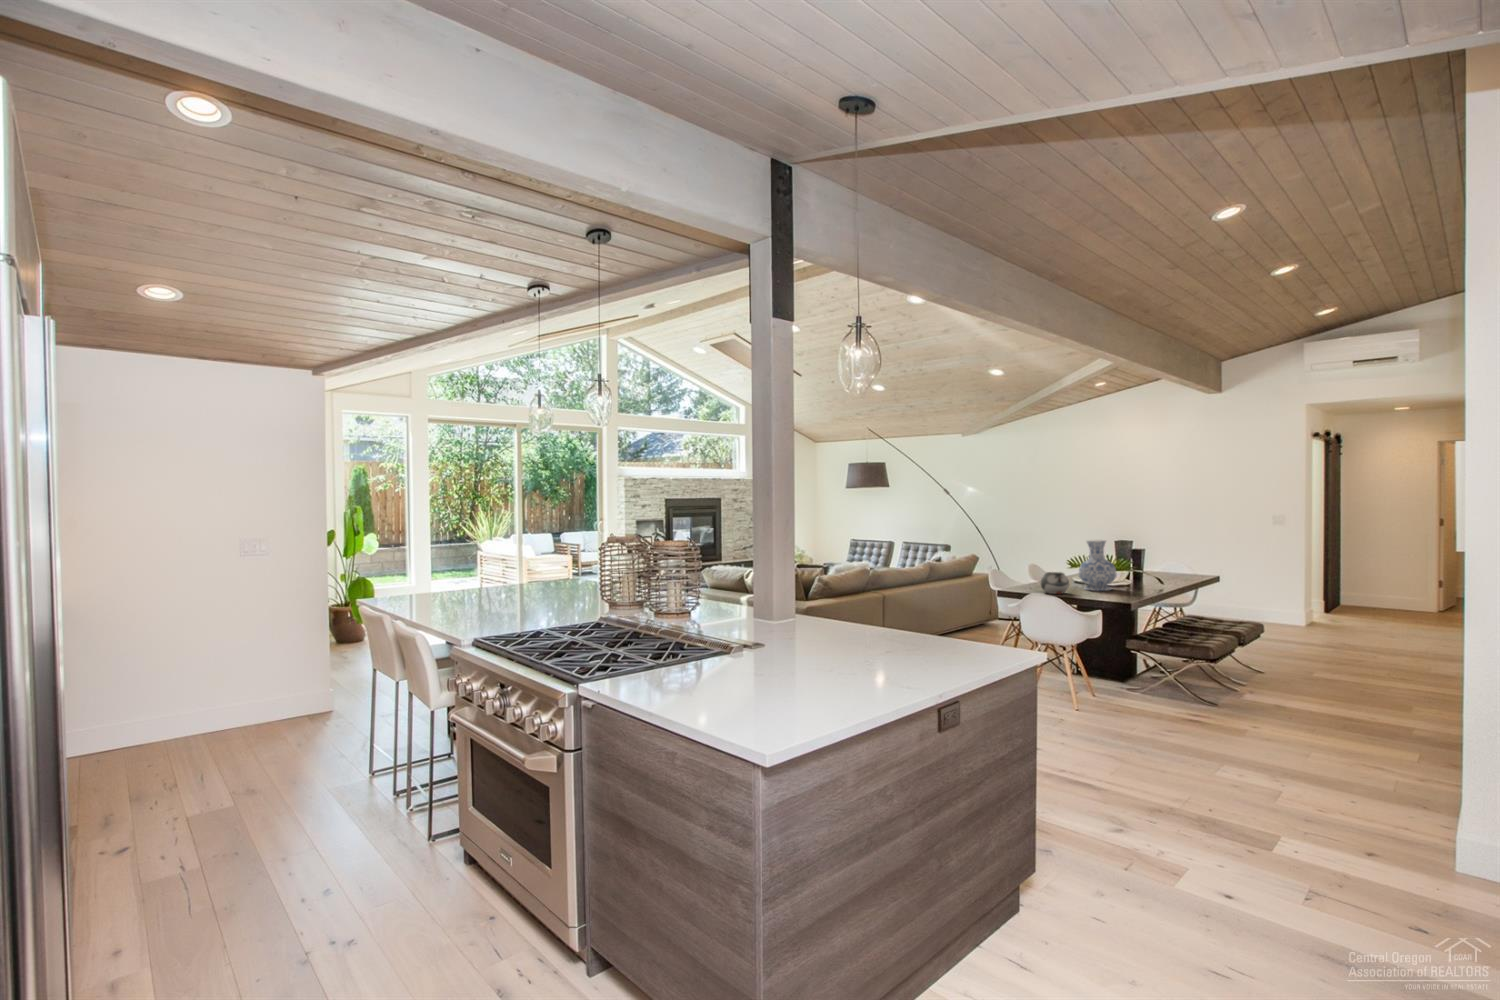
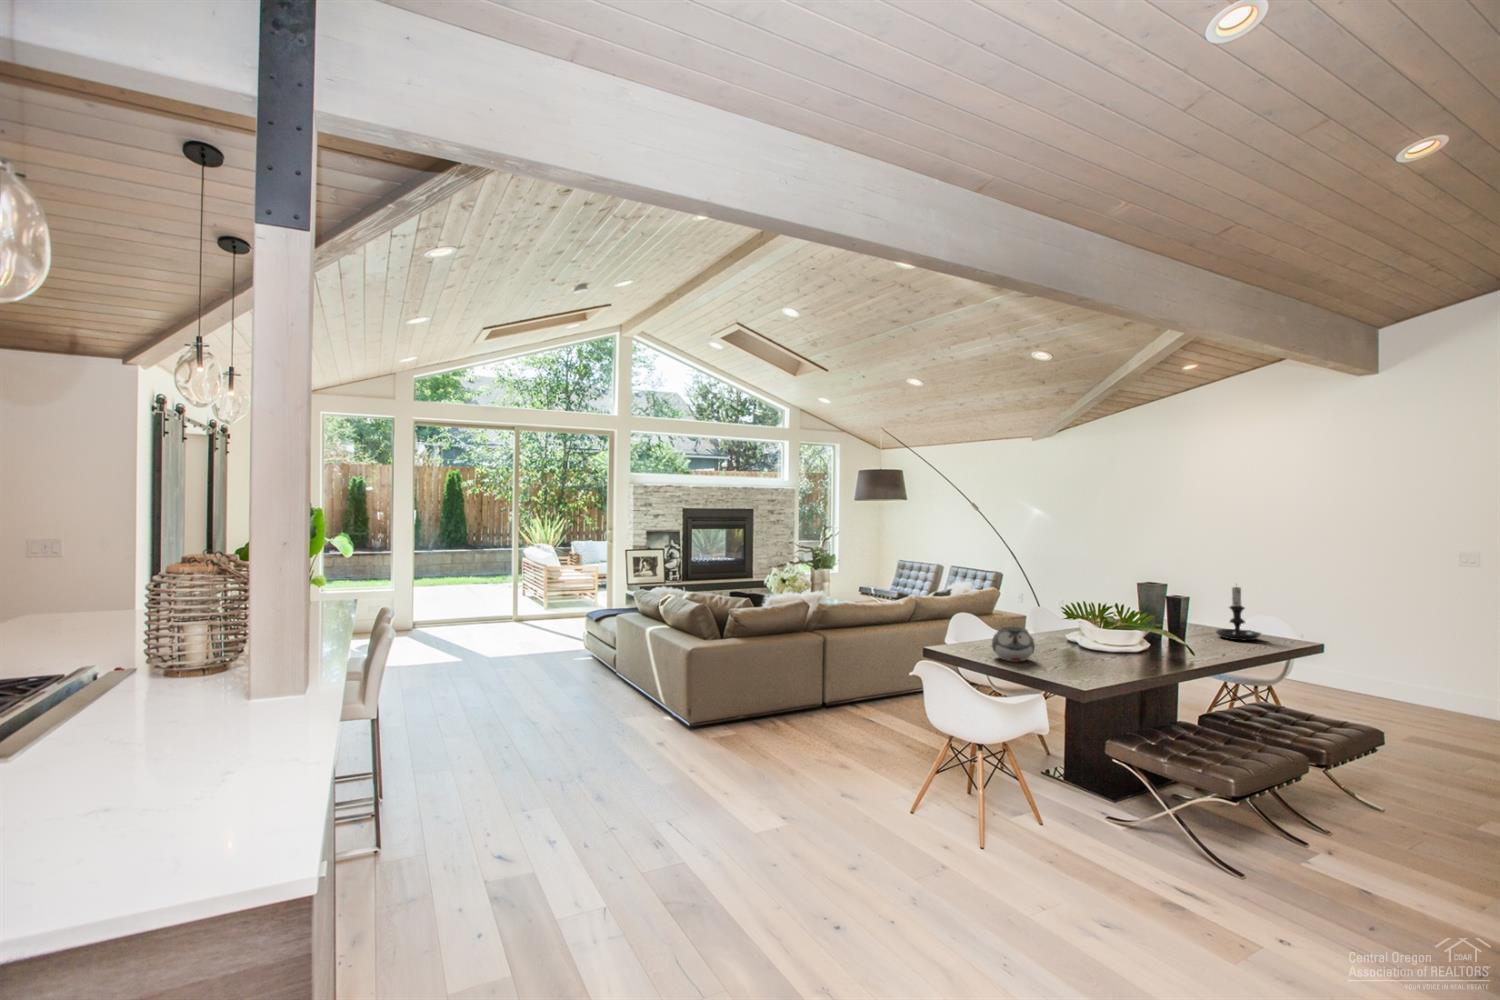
vase: present [1079,539,1117,591] -> none [1064,580,1123,659]
candle holder: none [1152,540,1182,578] -> present [1216,587,1261,640]

